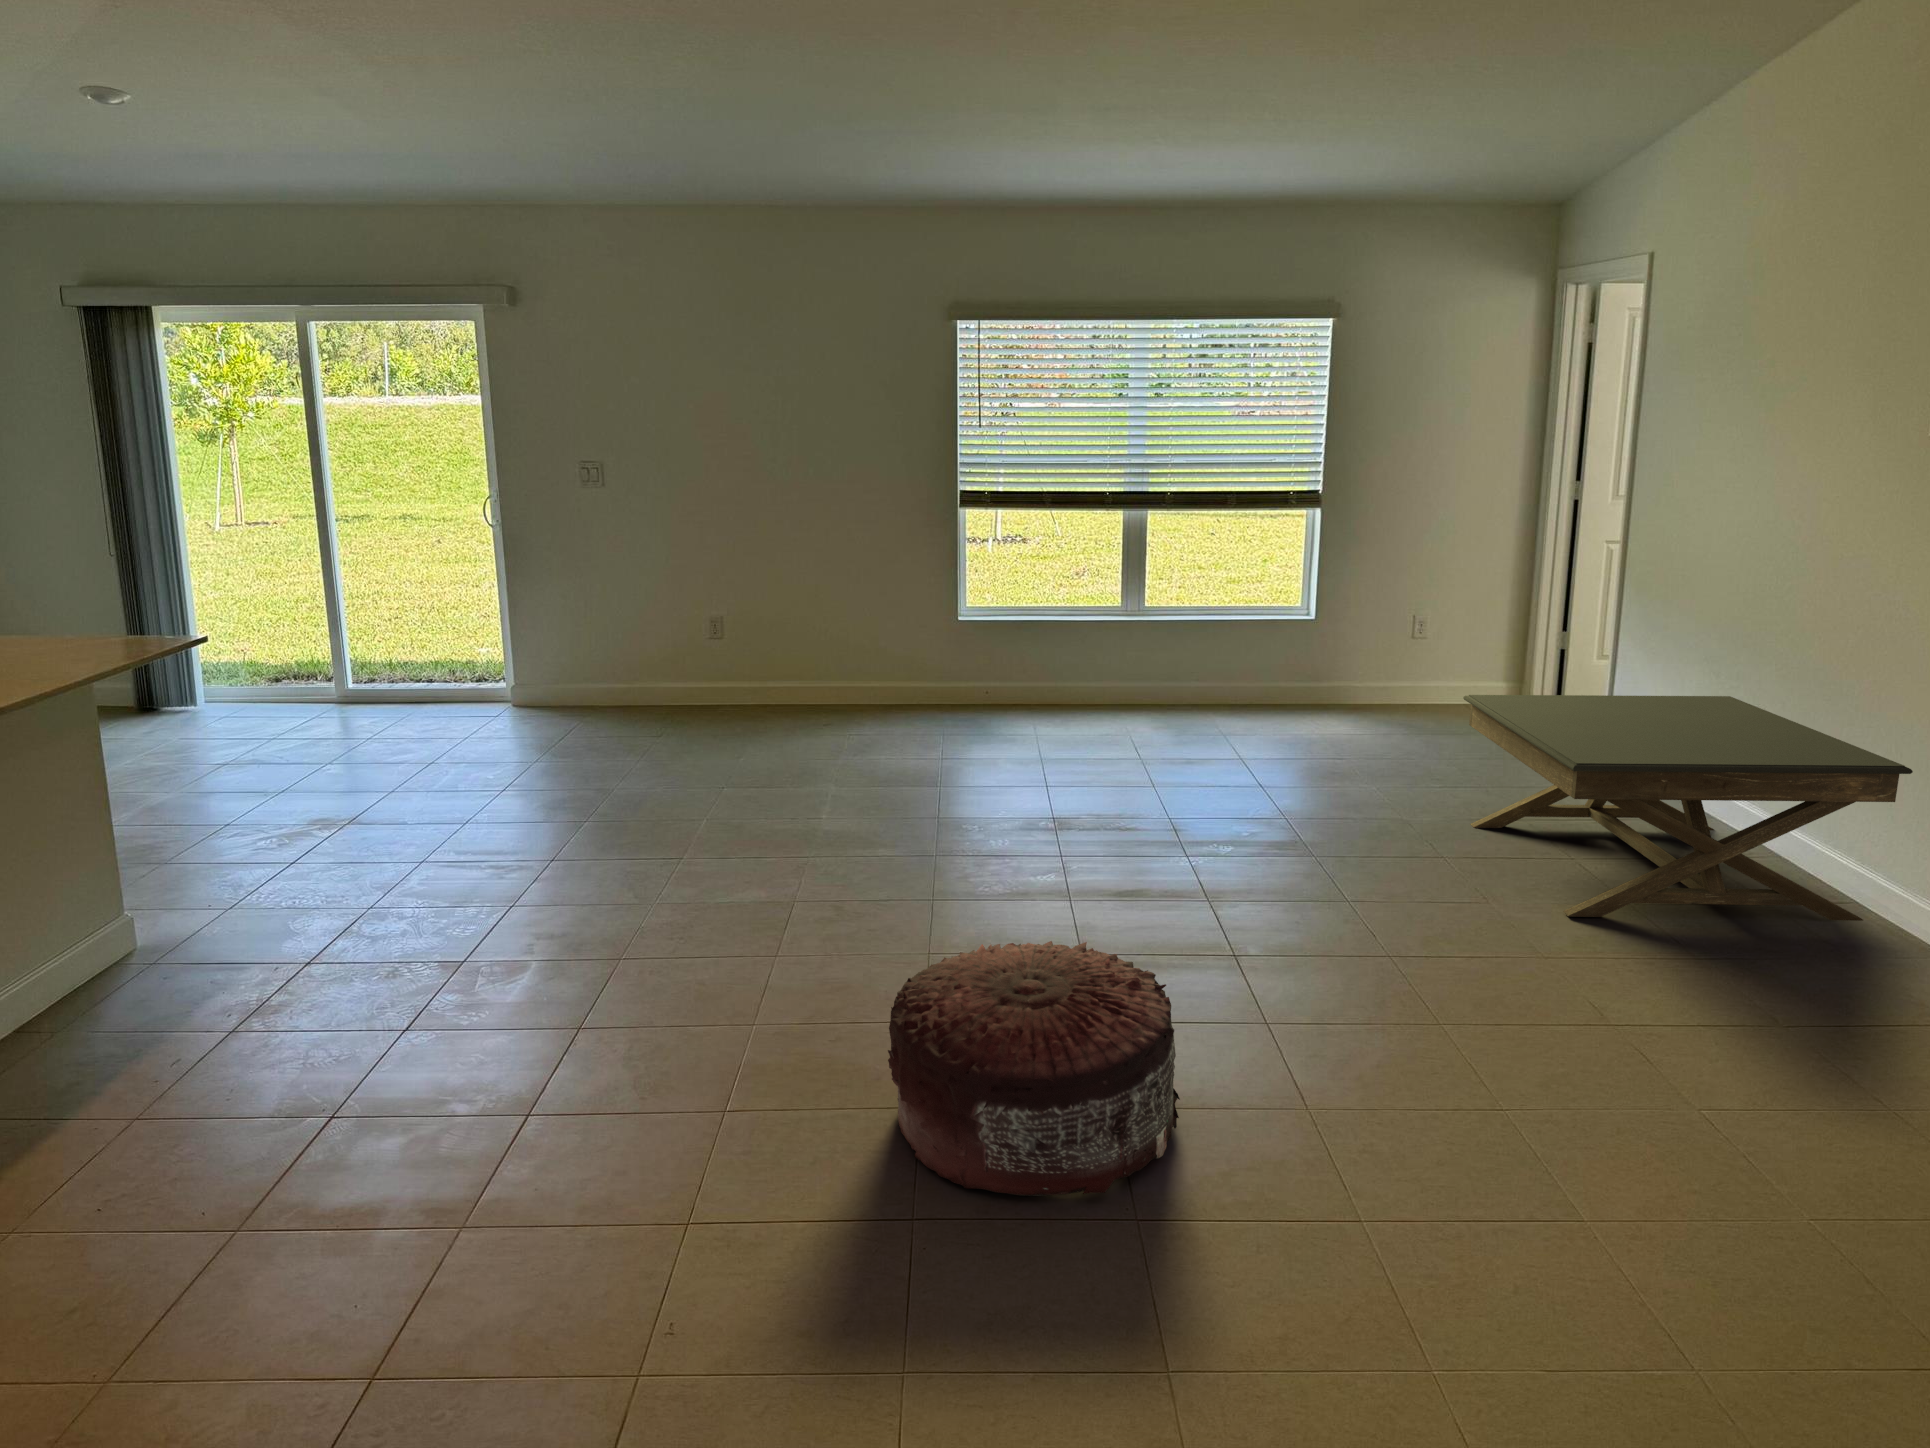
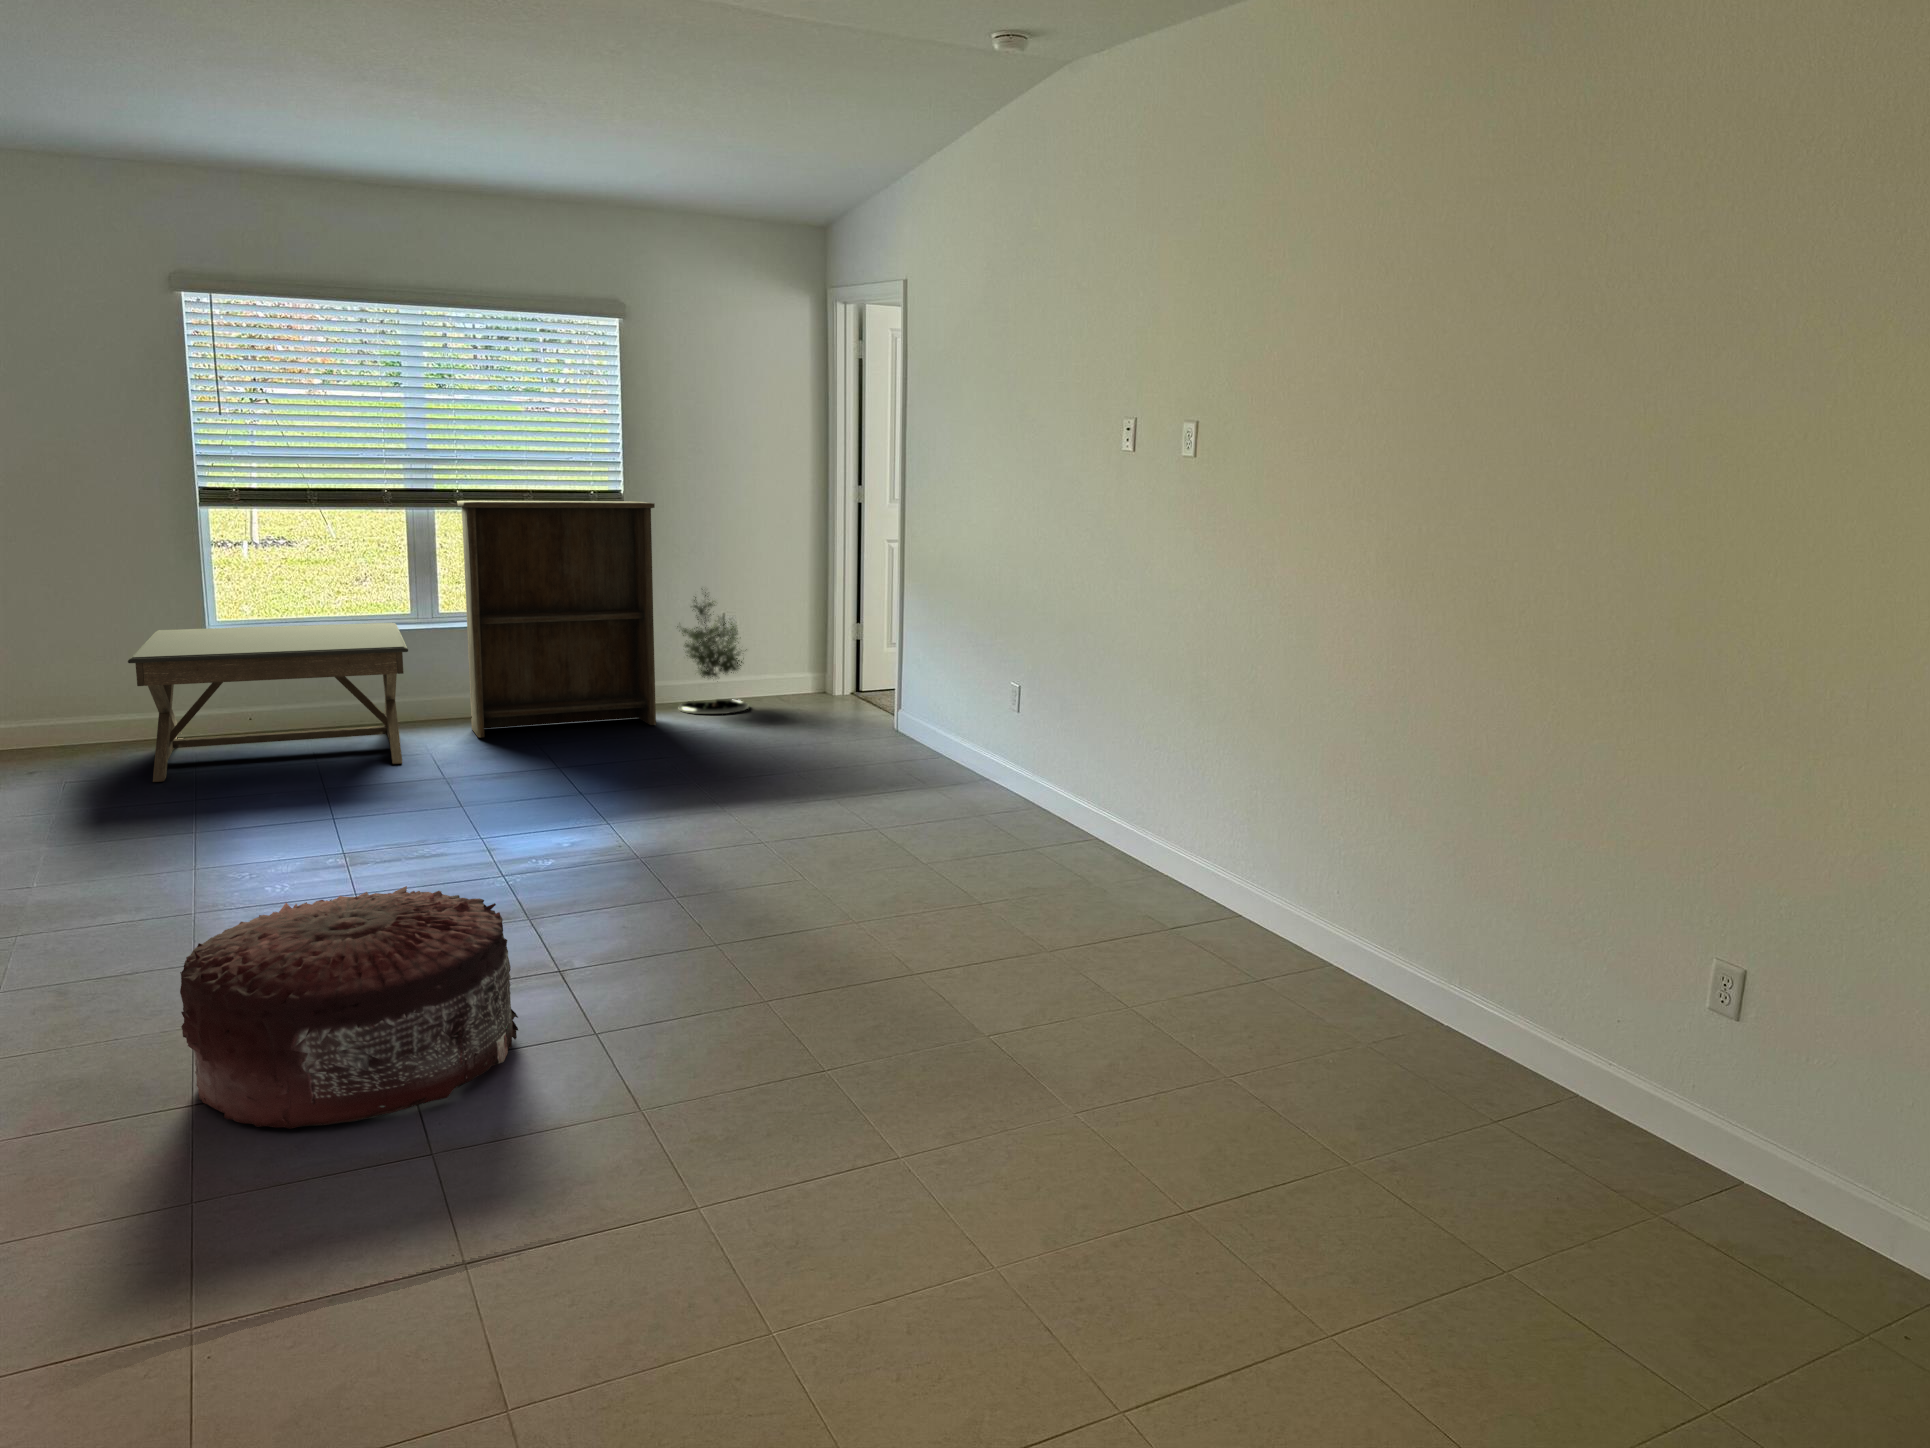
bookshelf: none [1163,504,1351,729] -> present [457,501,656,738]
potted tree: none [1359,589,1437,721] -> present [677,589,748,714]
coffee table: present [1463,695,1913,921] -> present [128,623,408,782]

